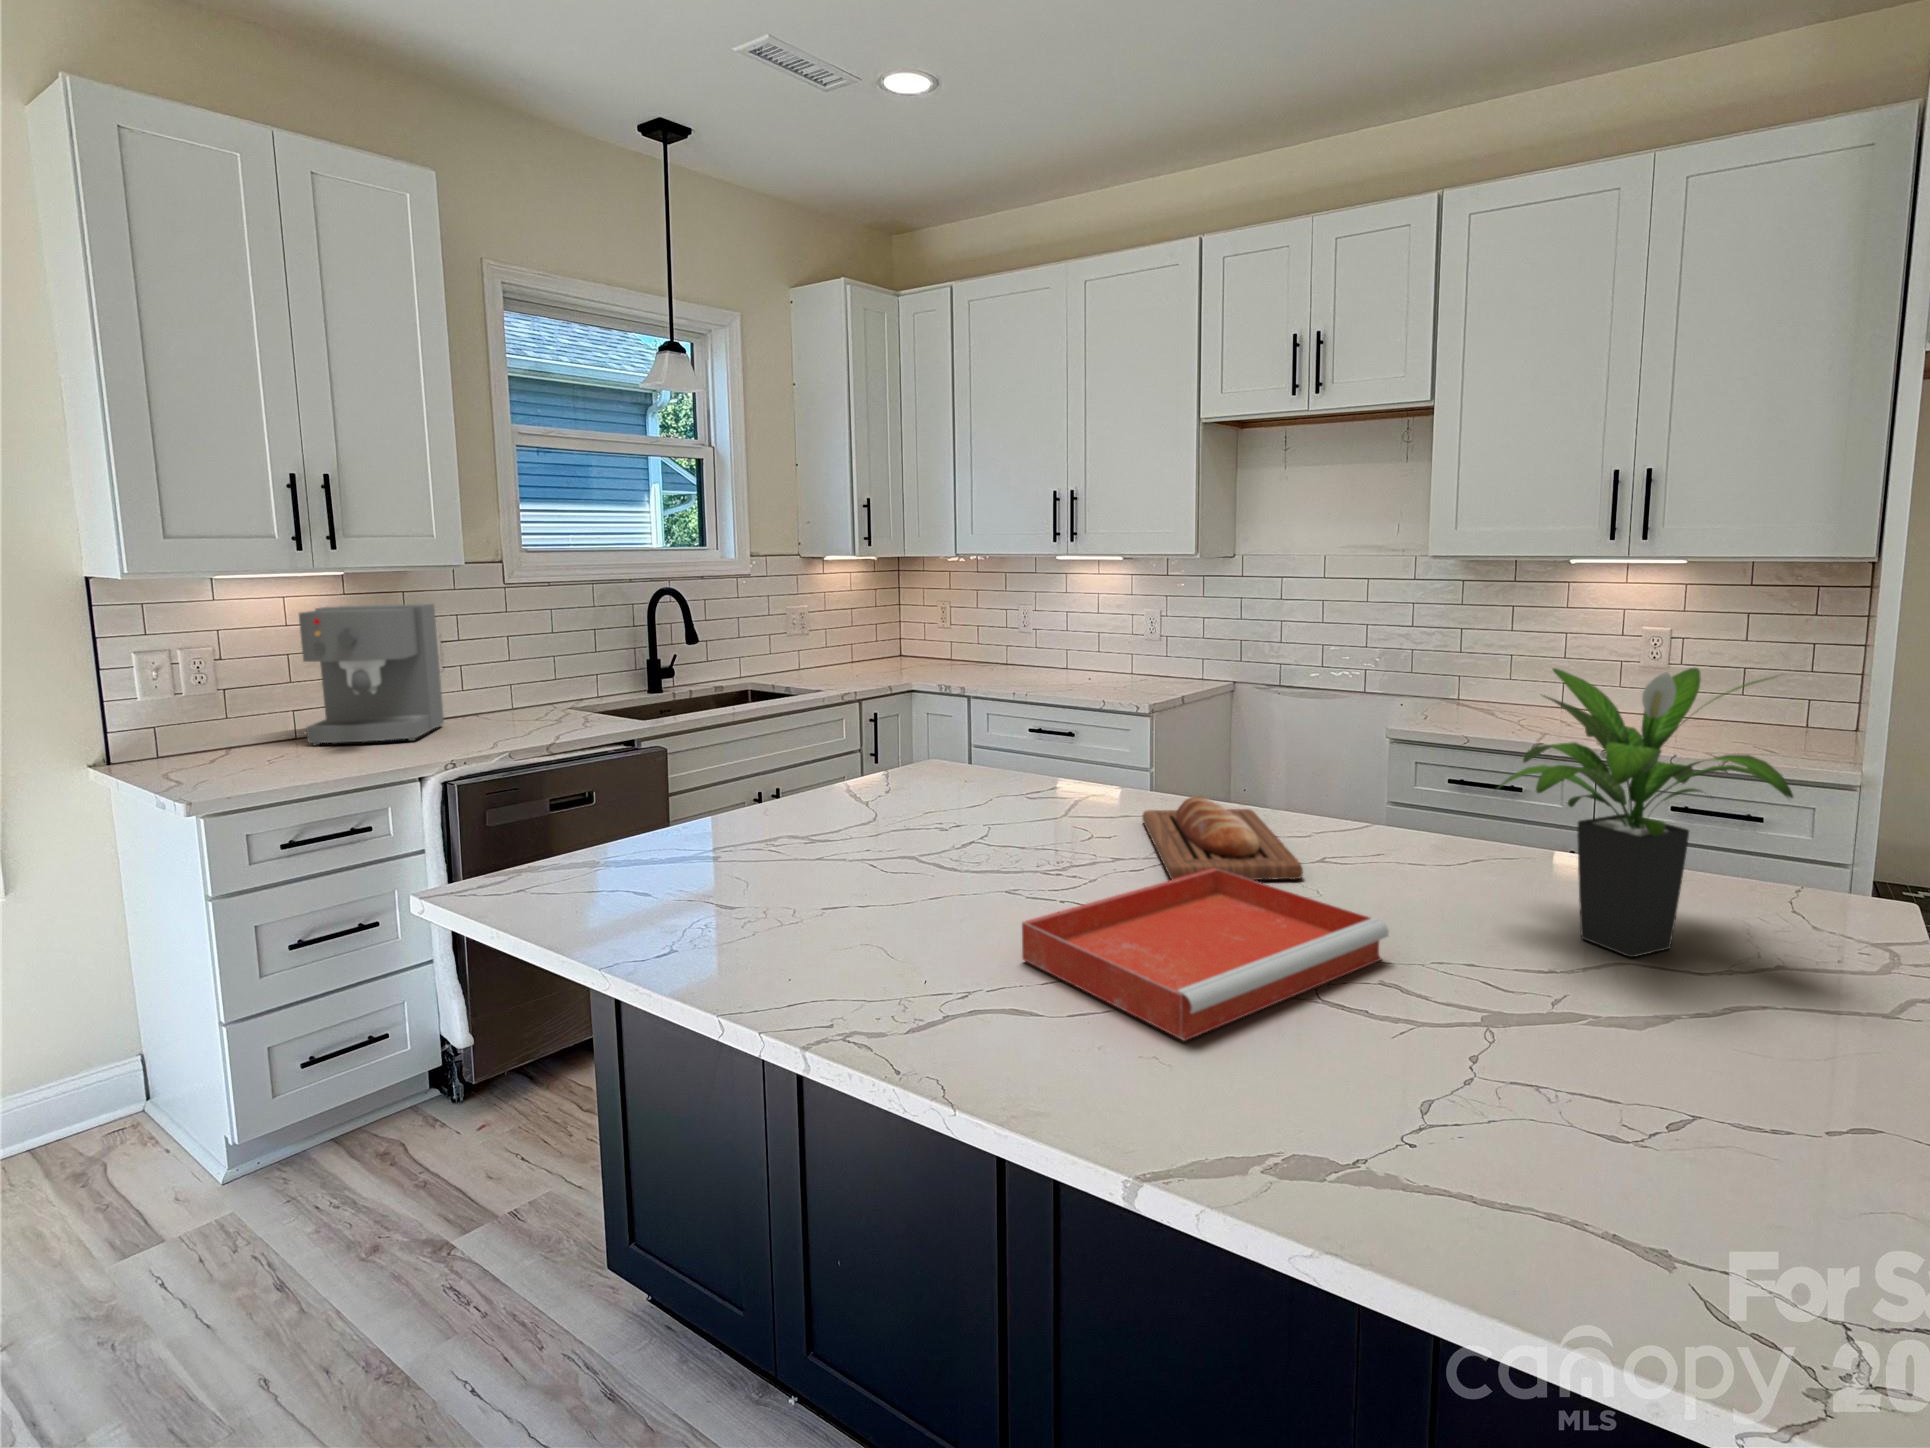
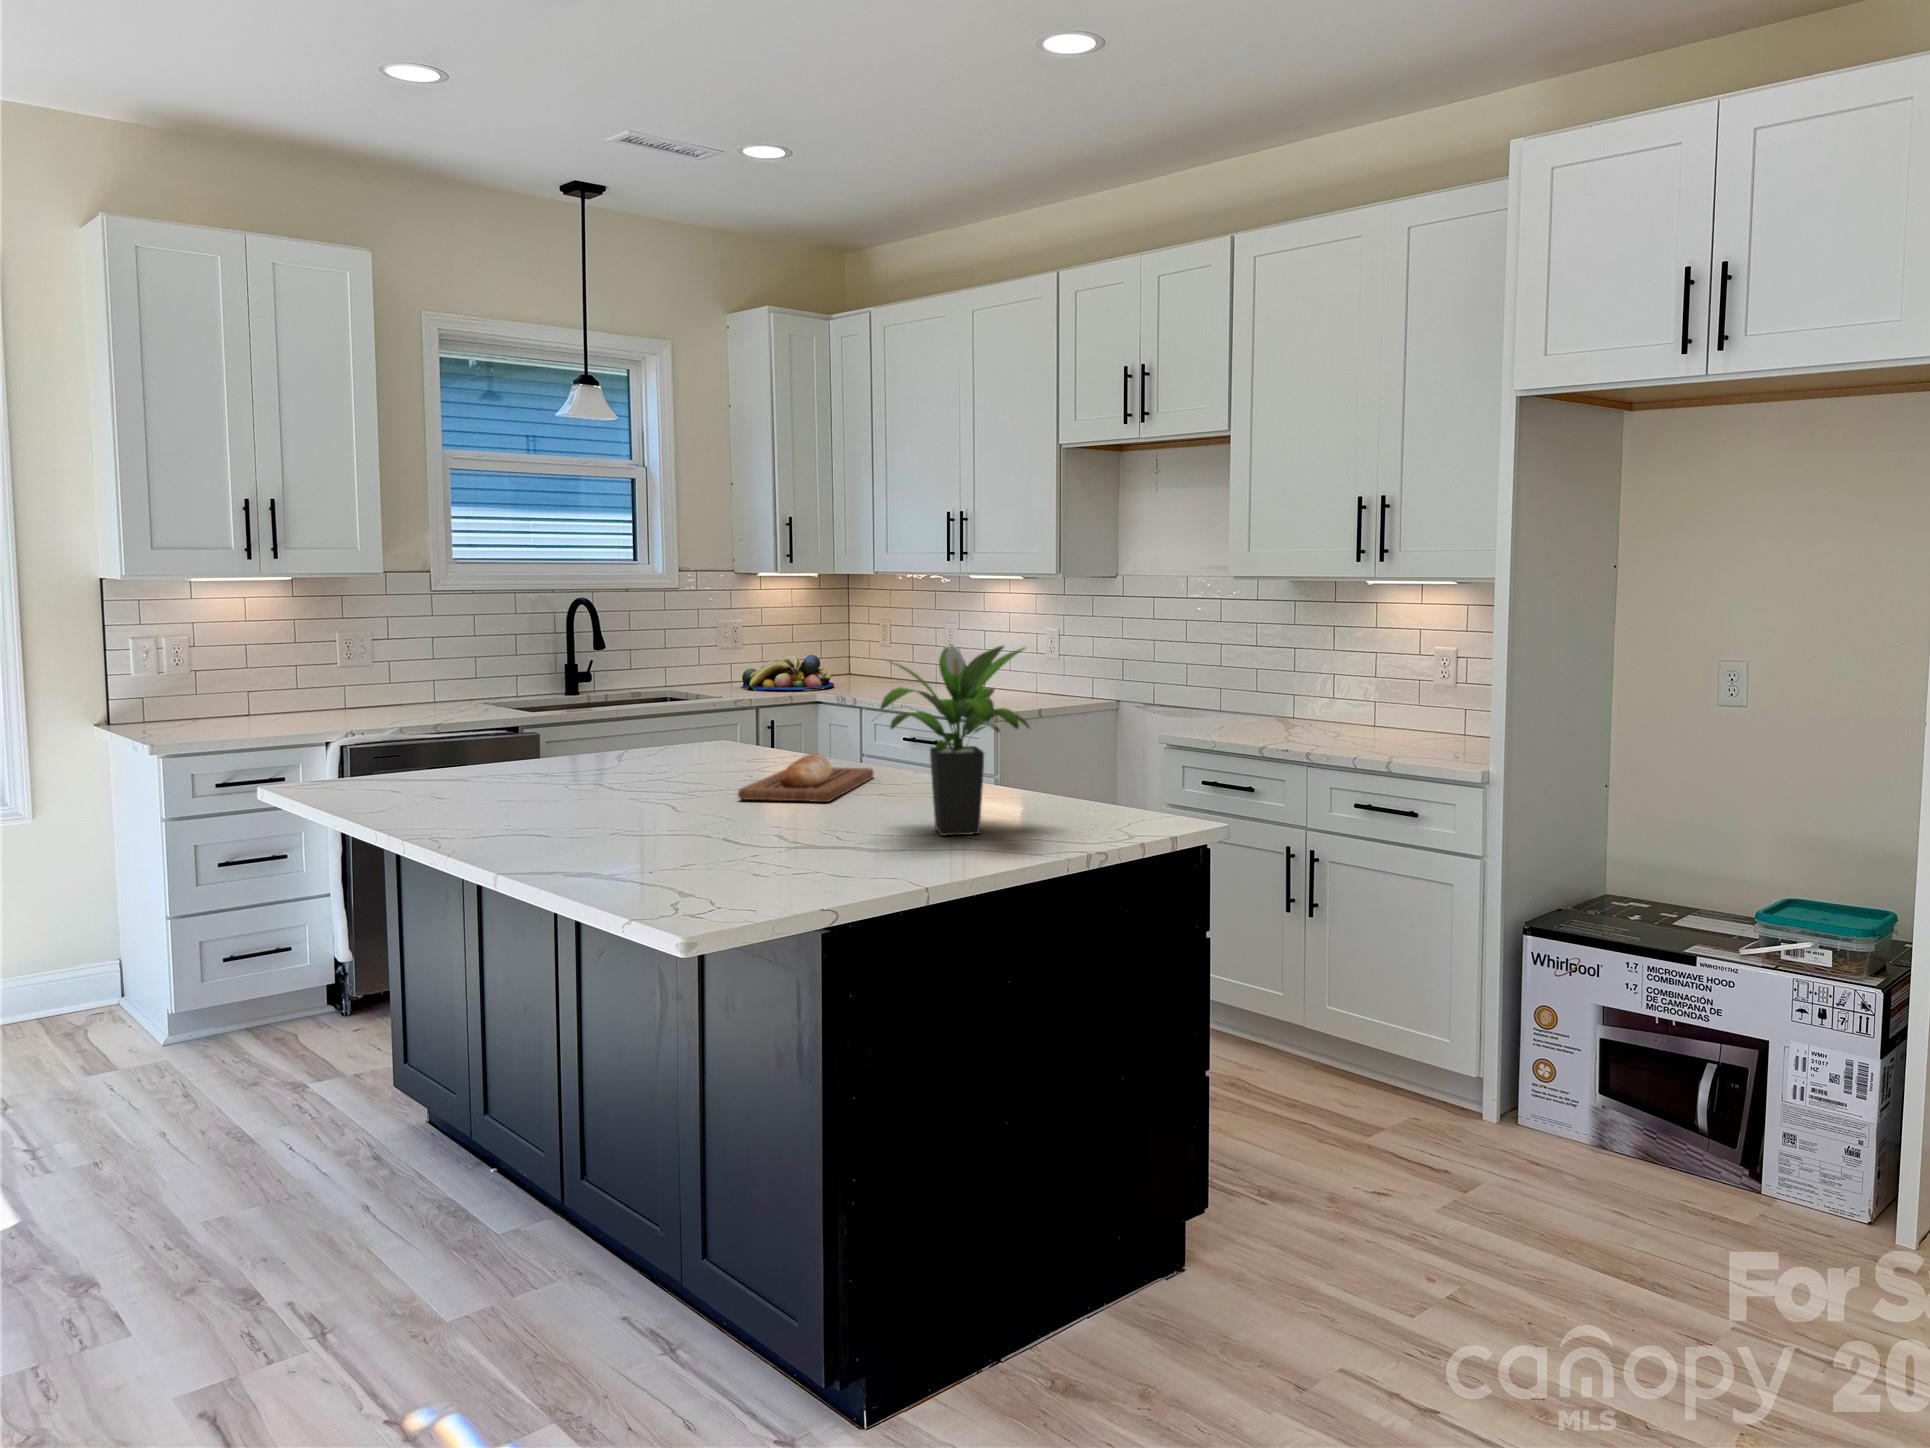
coffee maker: present [299,604,444,746] -> none [253,605,369,718]
fruit bowl: none [825,641,919,680] -> present [742,655,834,690]
tray: present [1022,868,1389,1041] -> none [572,785,788,848]

